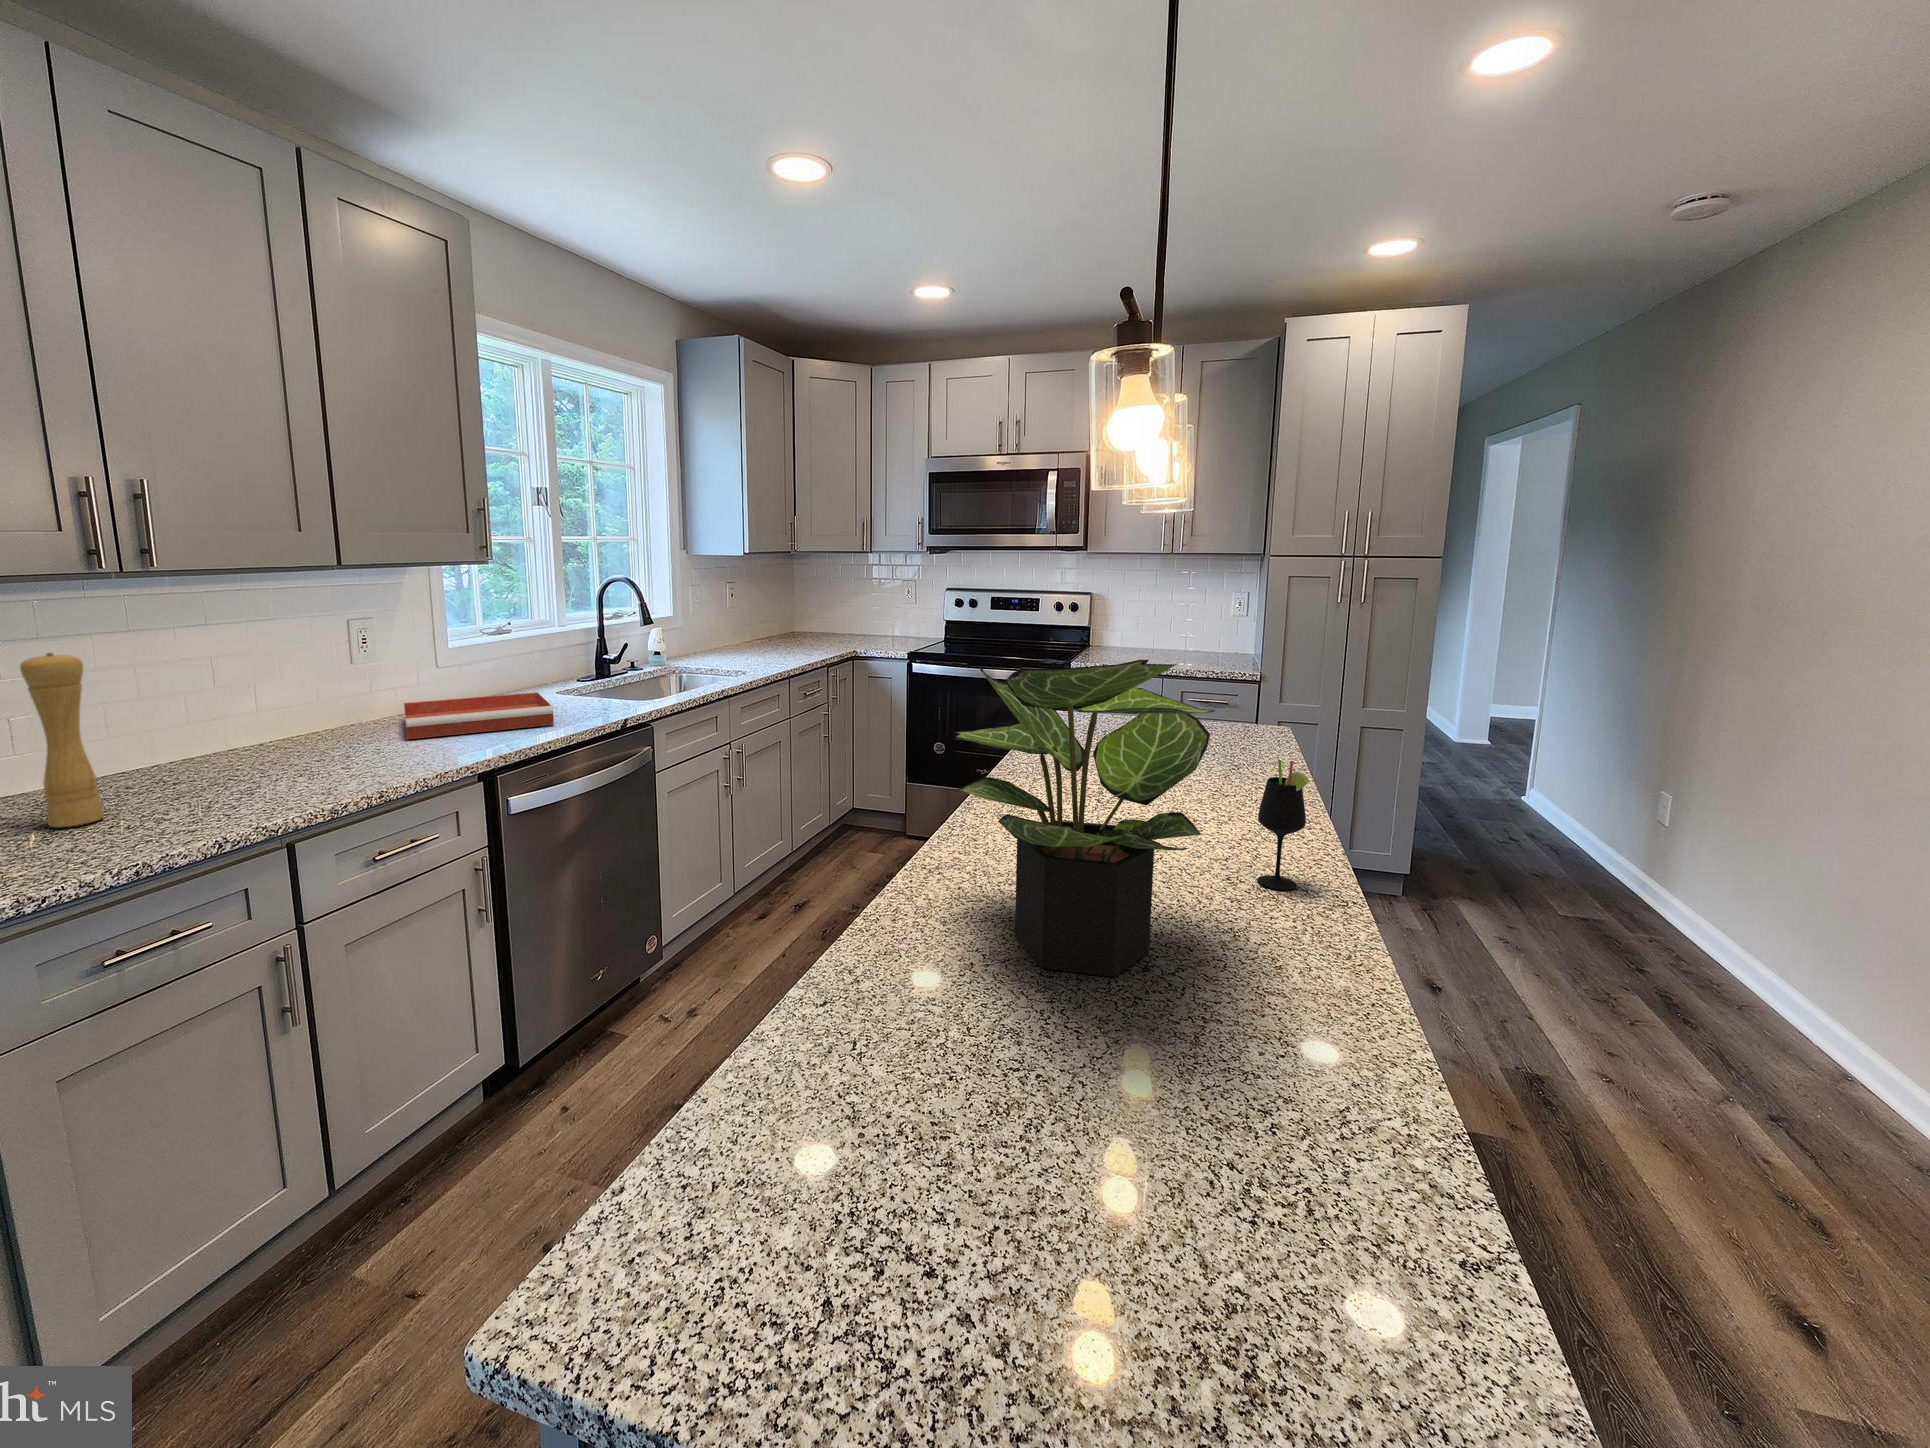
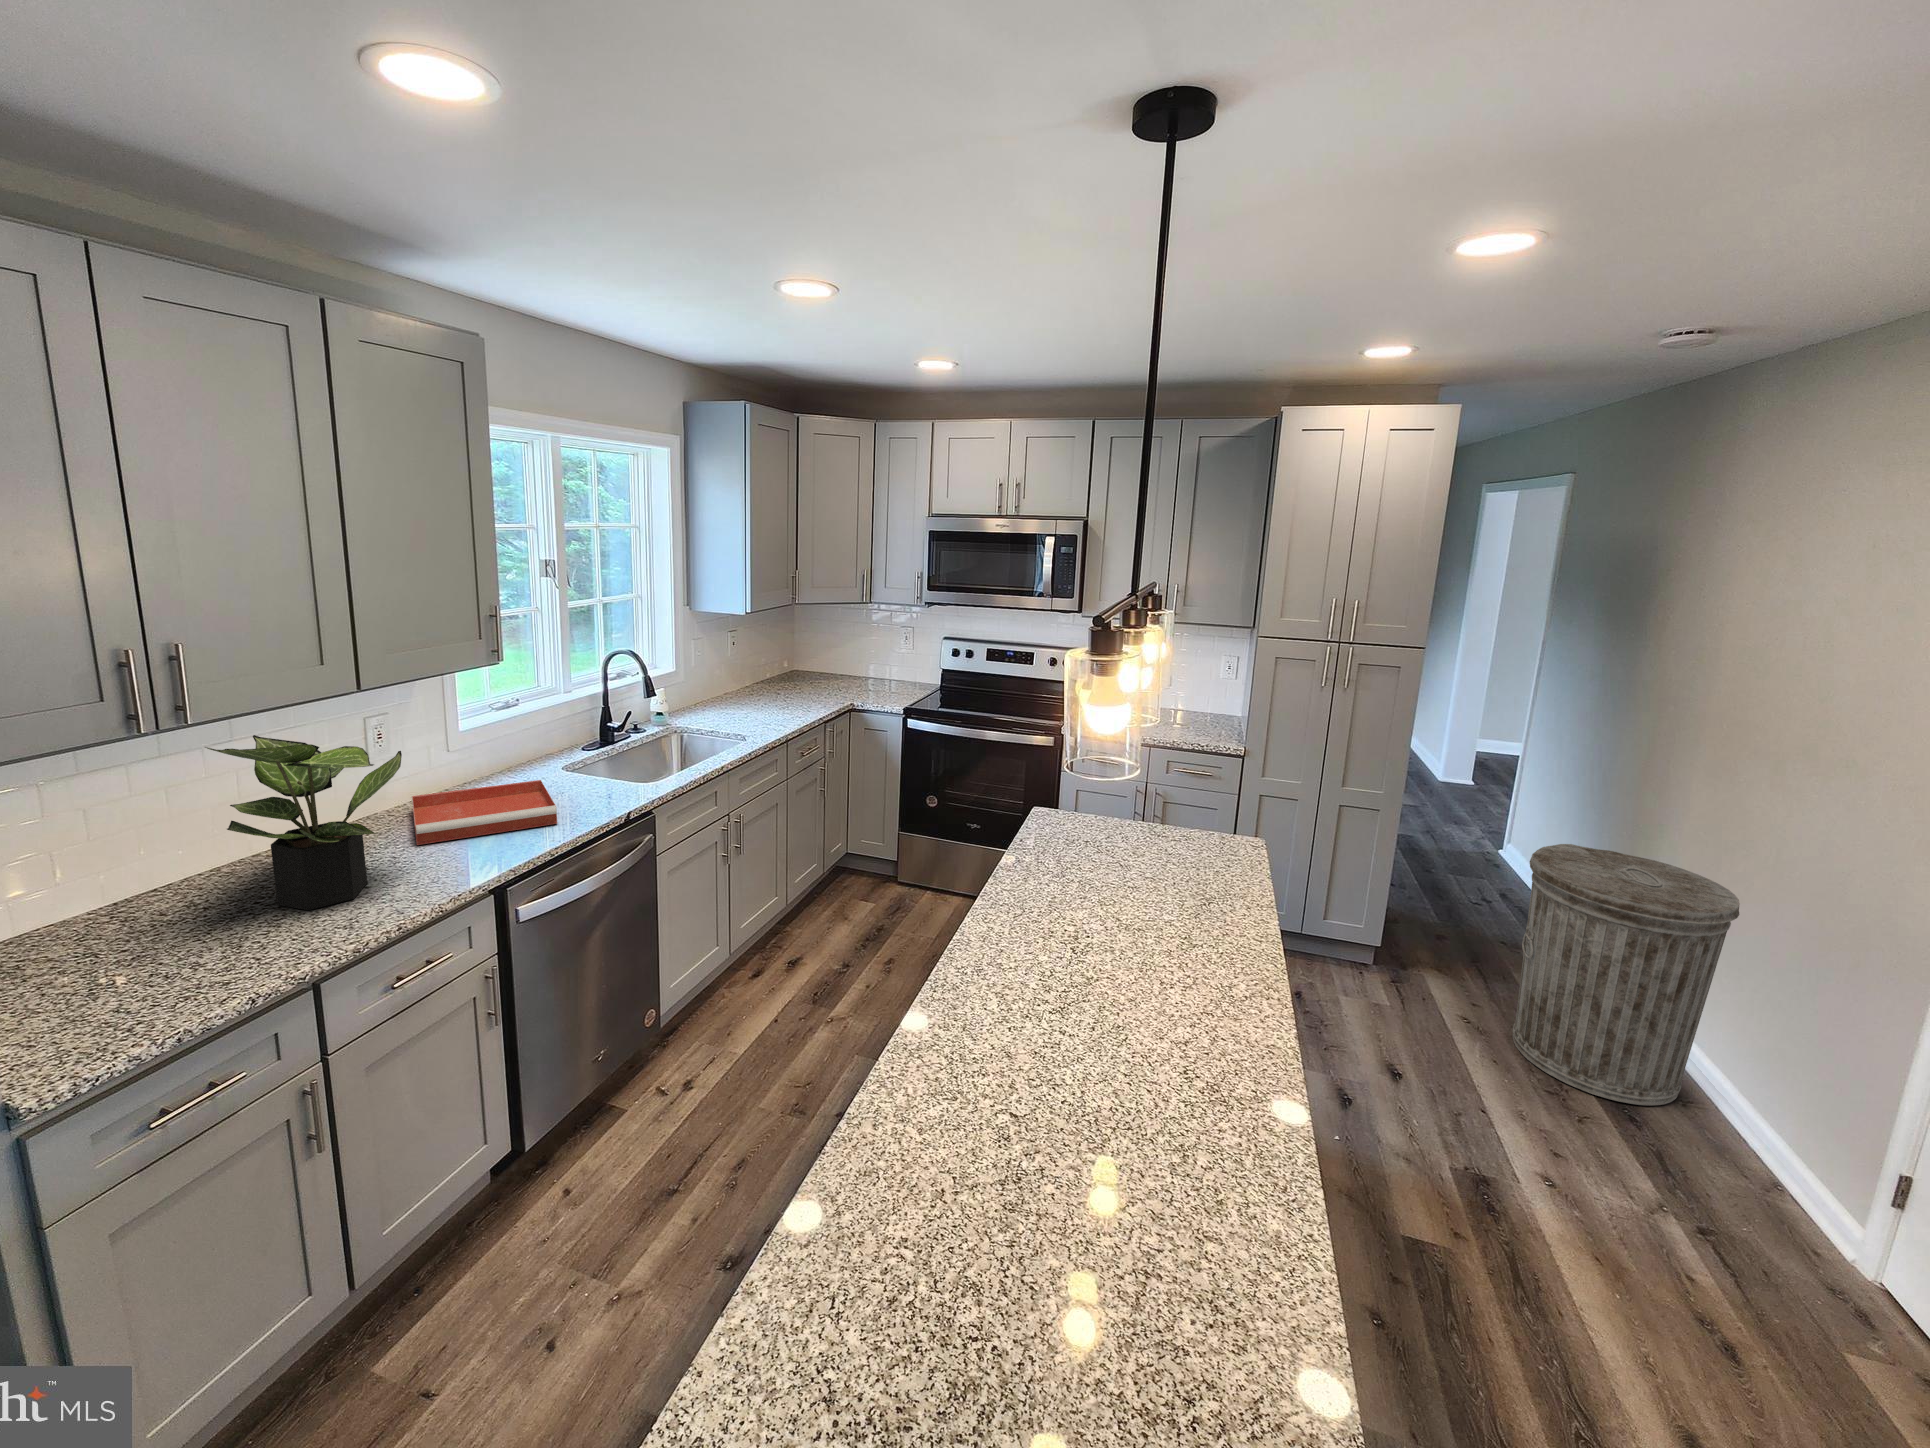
pepper mill: present [20,653,104,827] -> none [63,818,139,979]
potted plant: present [955,660,1215,977] -> present [205,735,402,910]
trash can: none [1549,749,1781,1006] -> present [1513,844,1740,1105]
wine glass: present [1257,760,1310,890] -> none [1212,981,1262,1094]

